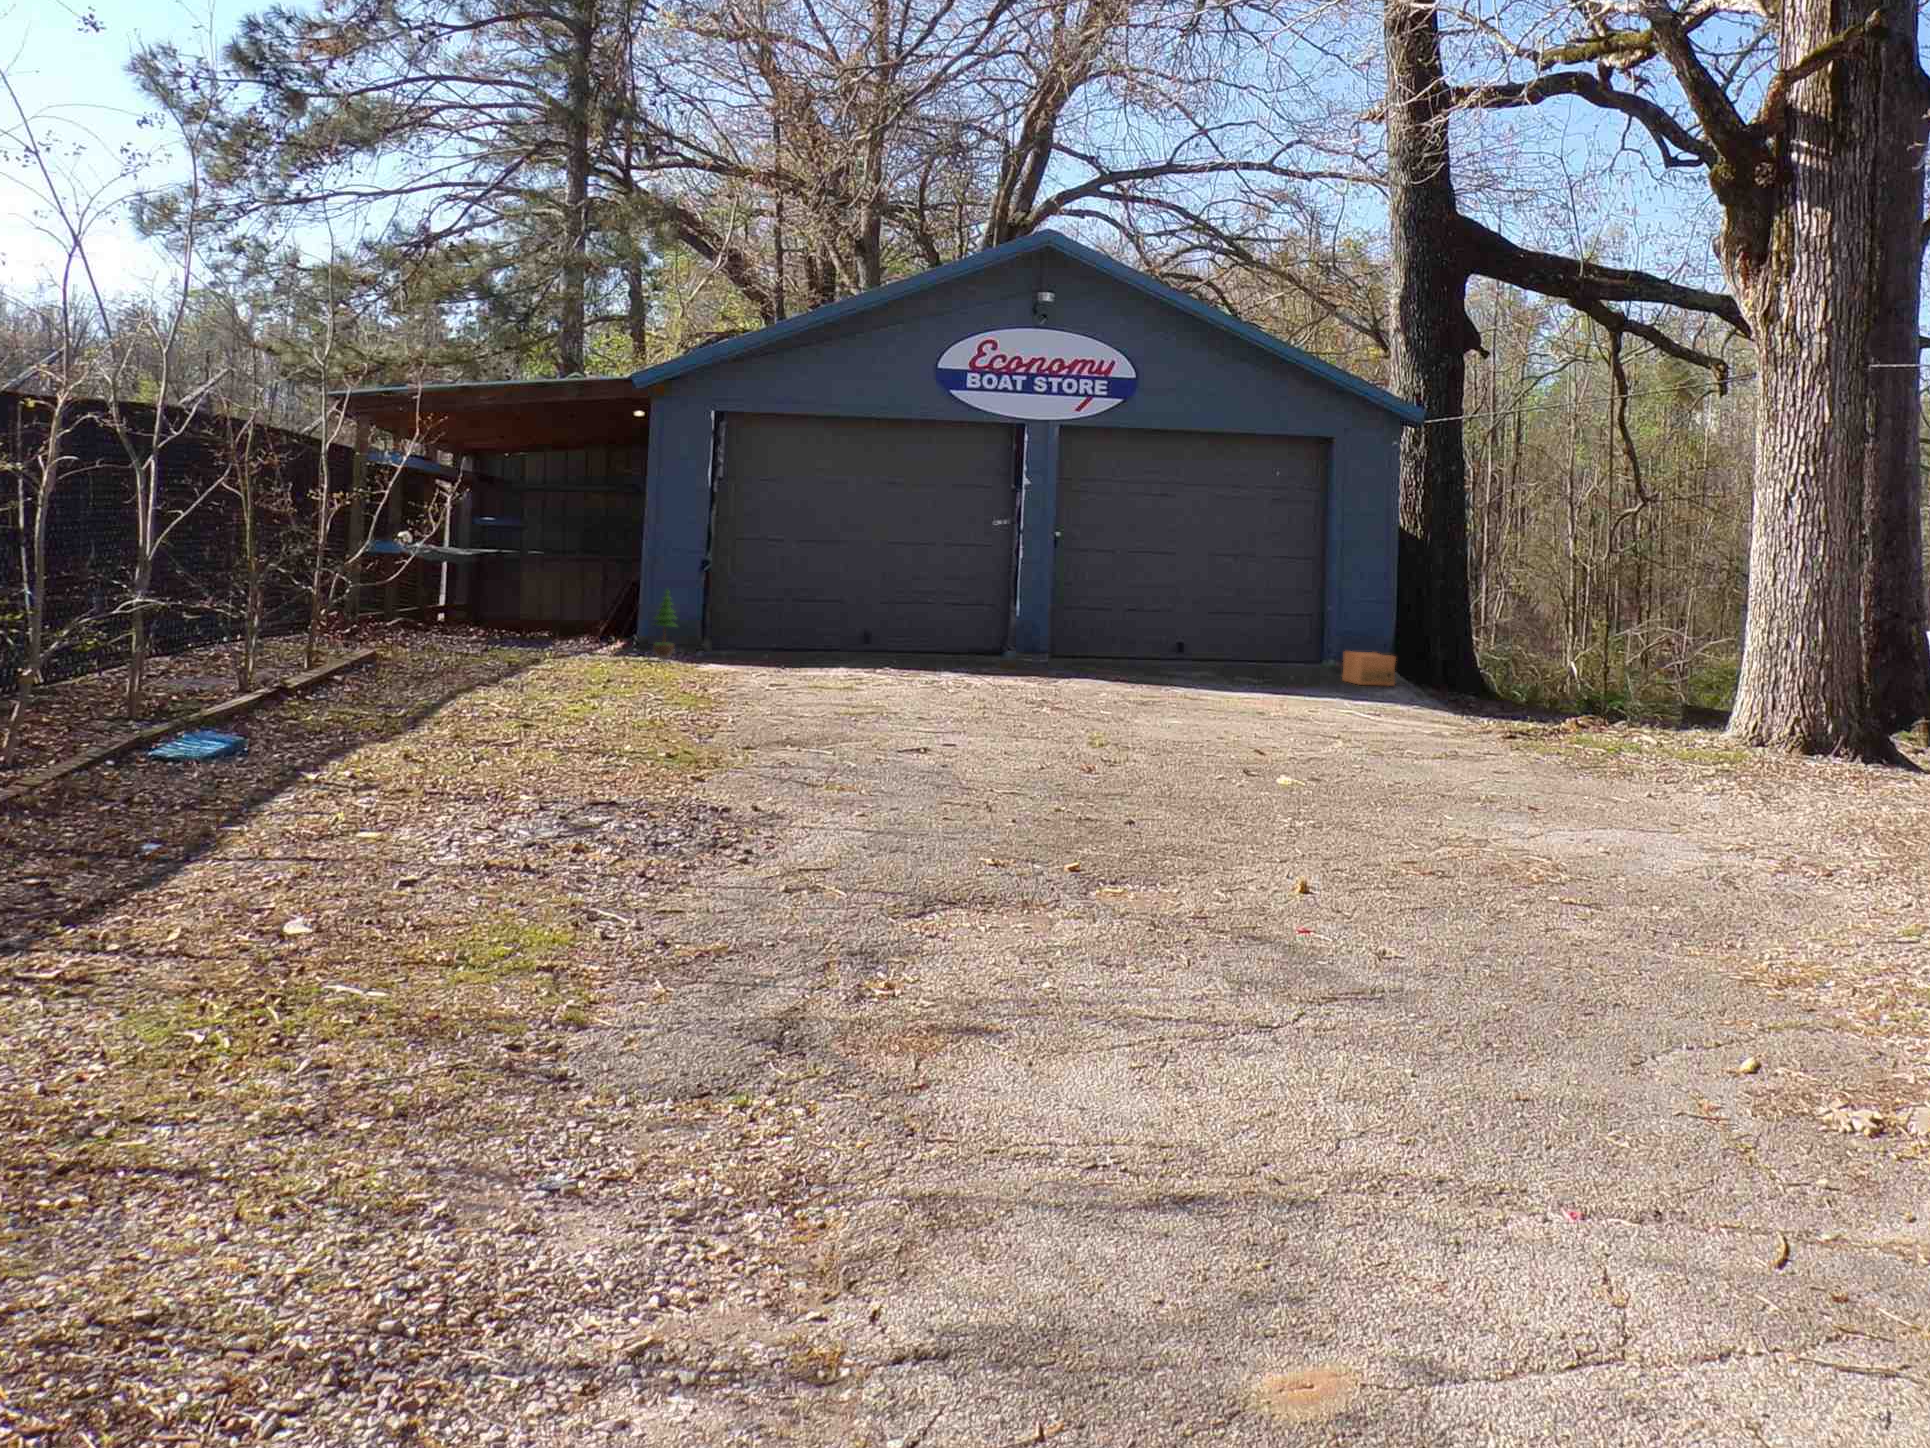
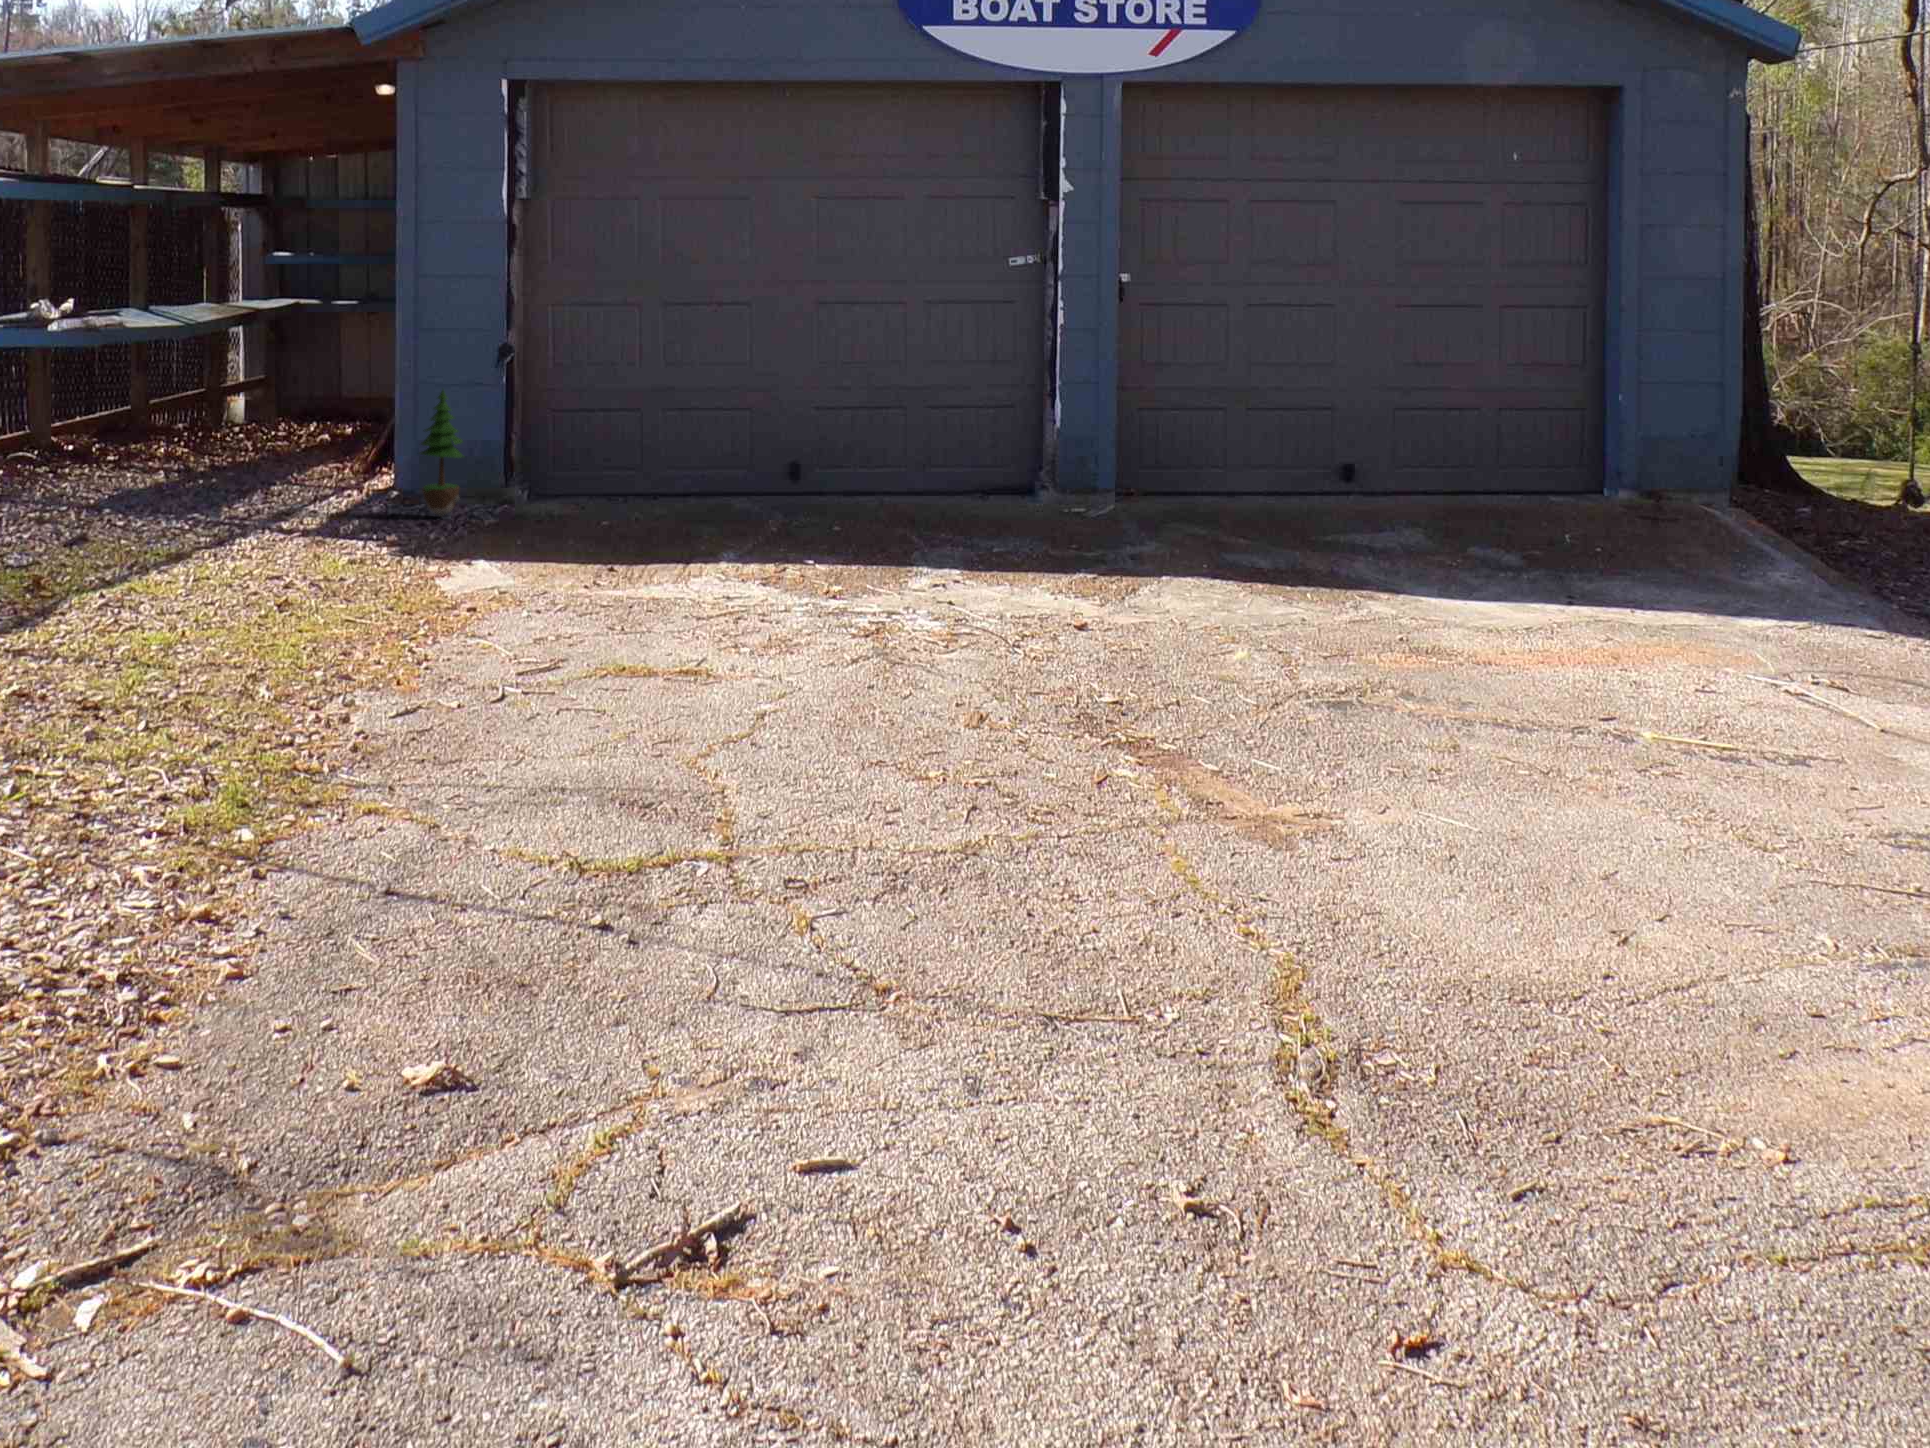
cardboard box: present [1342,651,1396,686] -> none [1653,478,1760,543]

